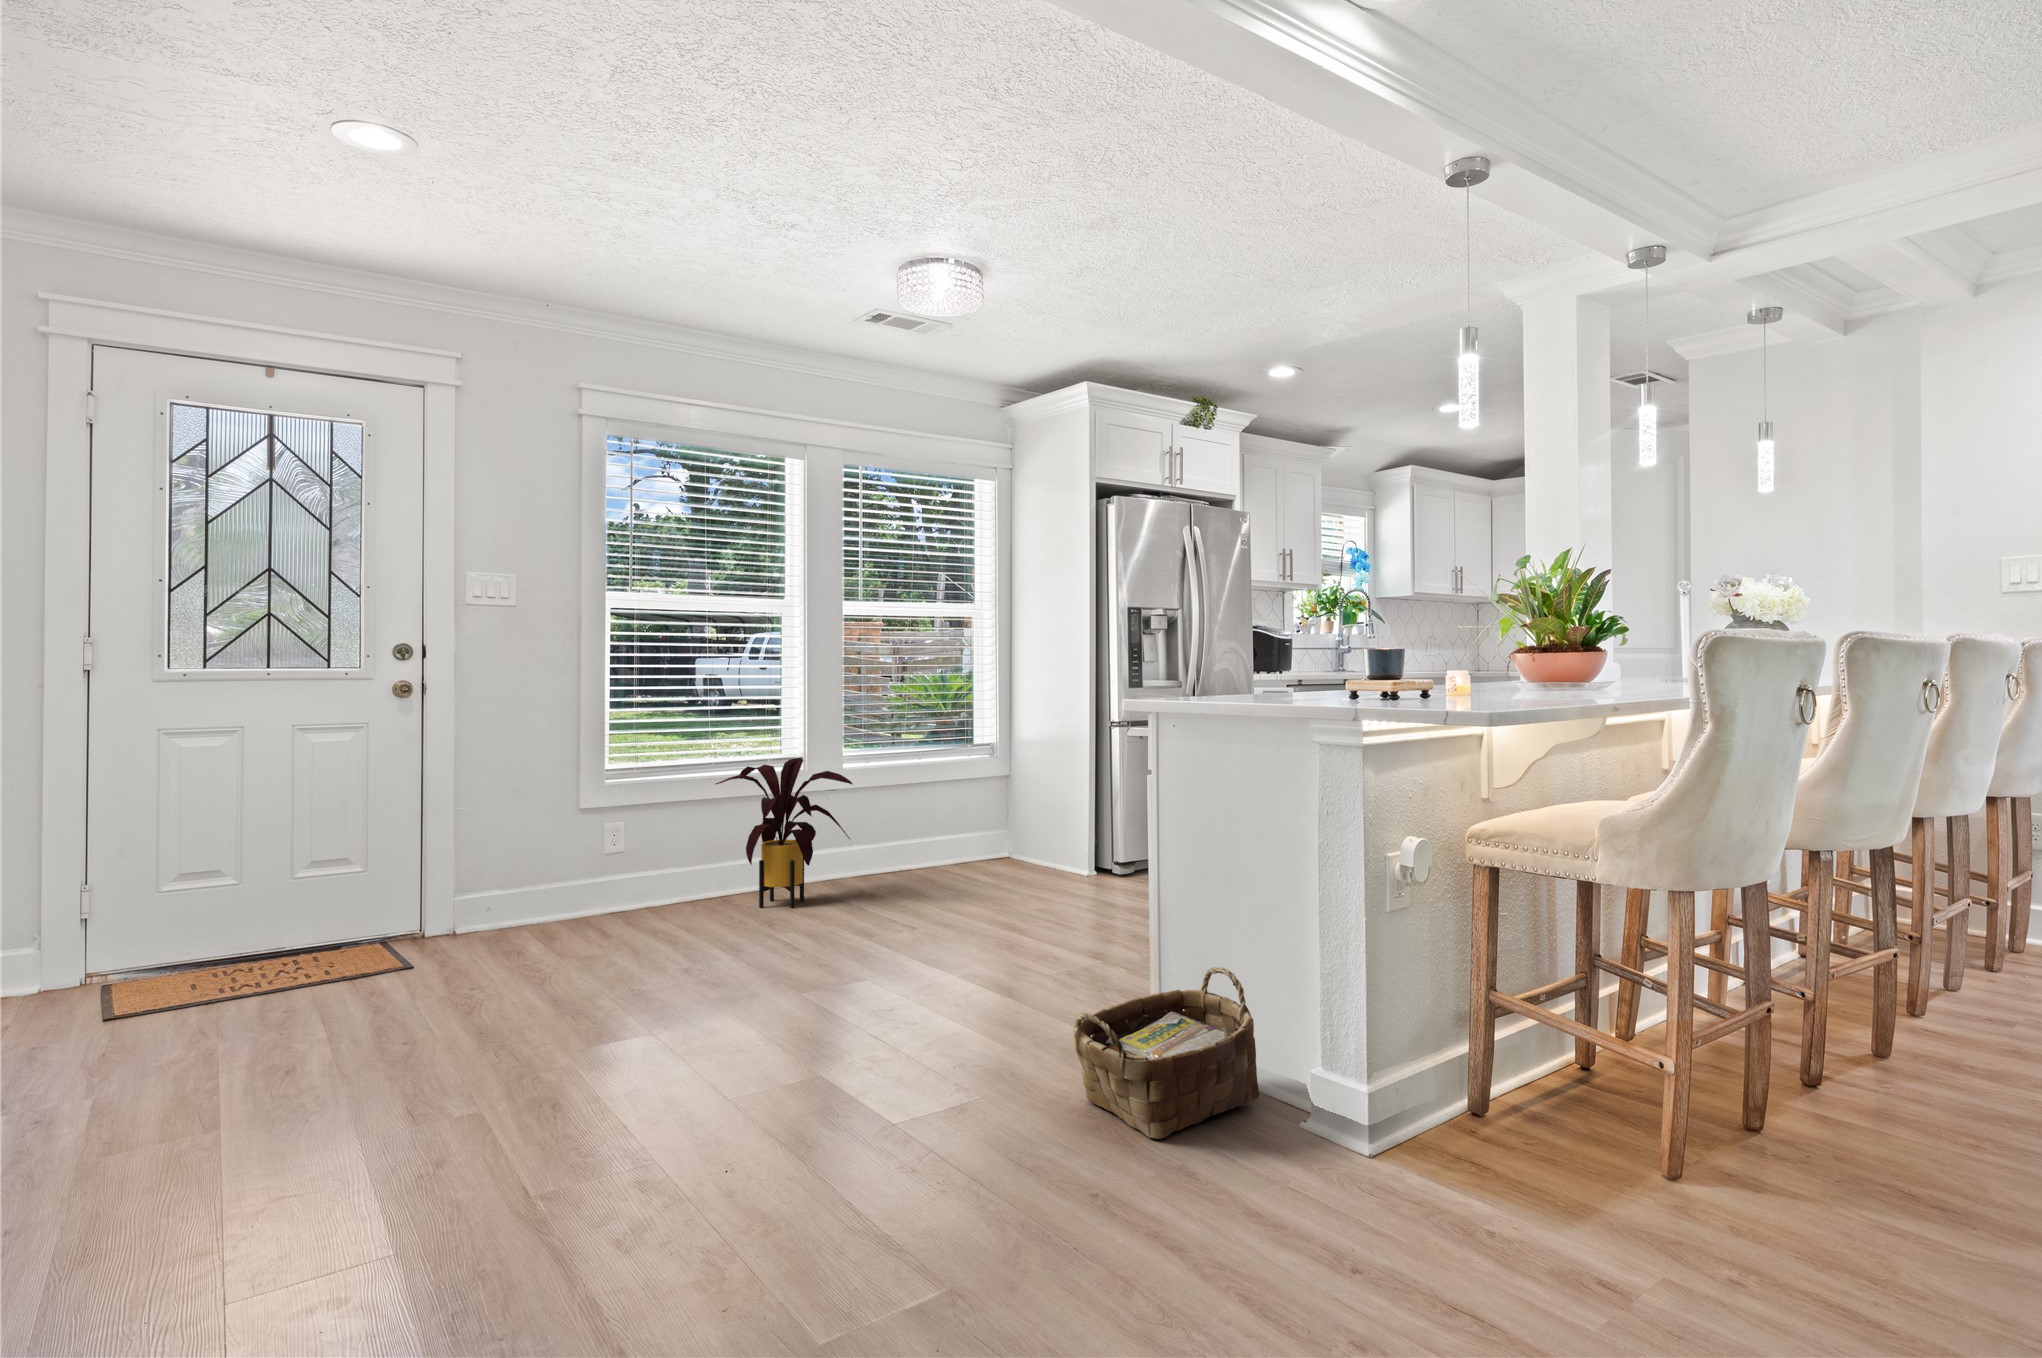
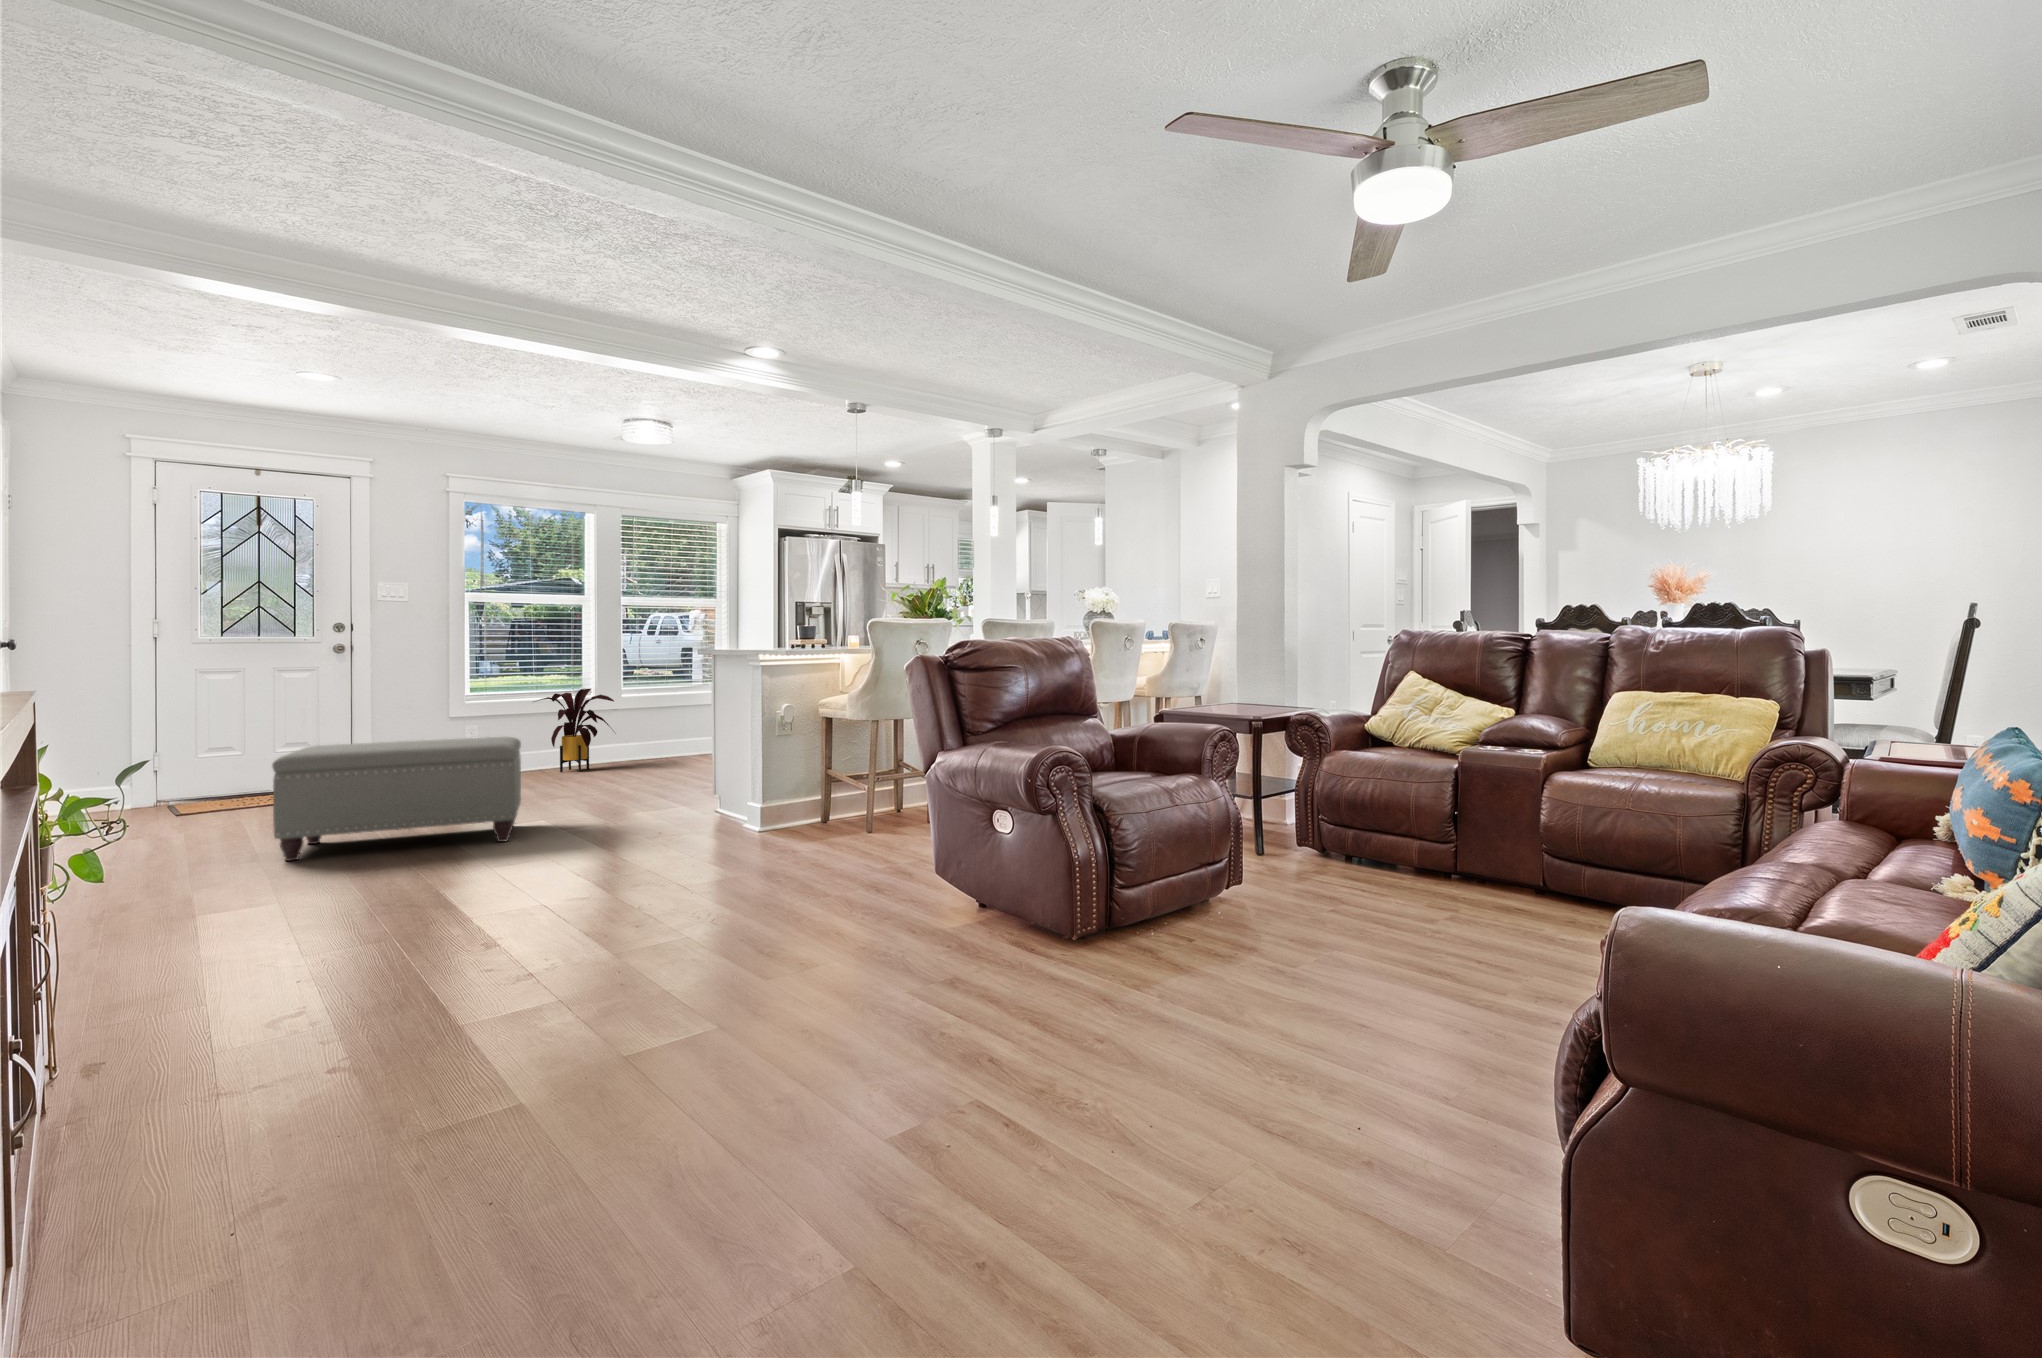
ottoman: none [238,912,817,1292] -> present [272,737,521,861]
woven basket: present [1073,967,1259,1139] -> none [650,762,736,825]

